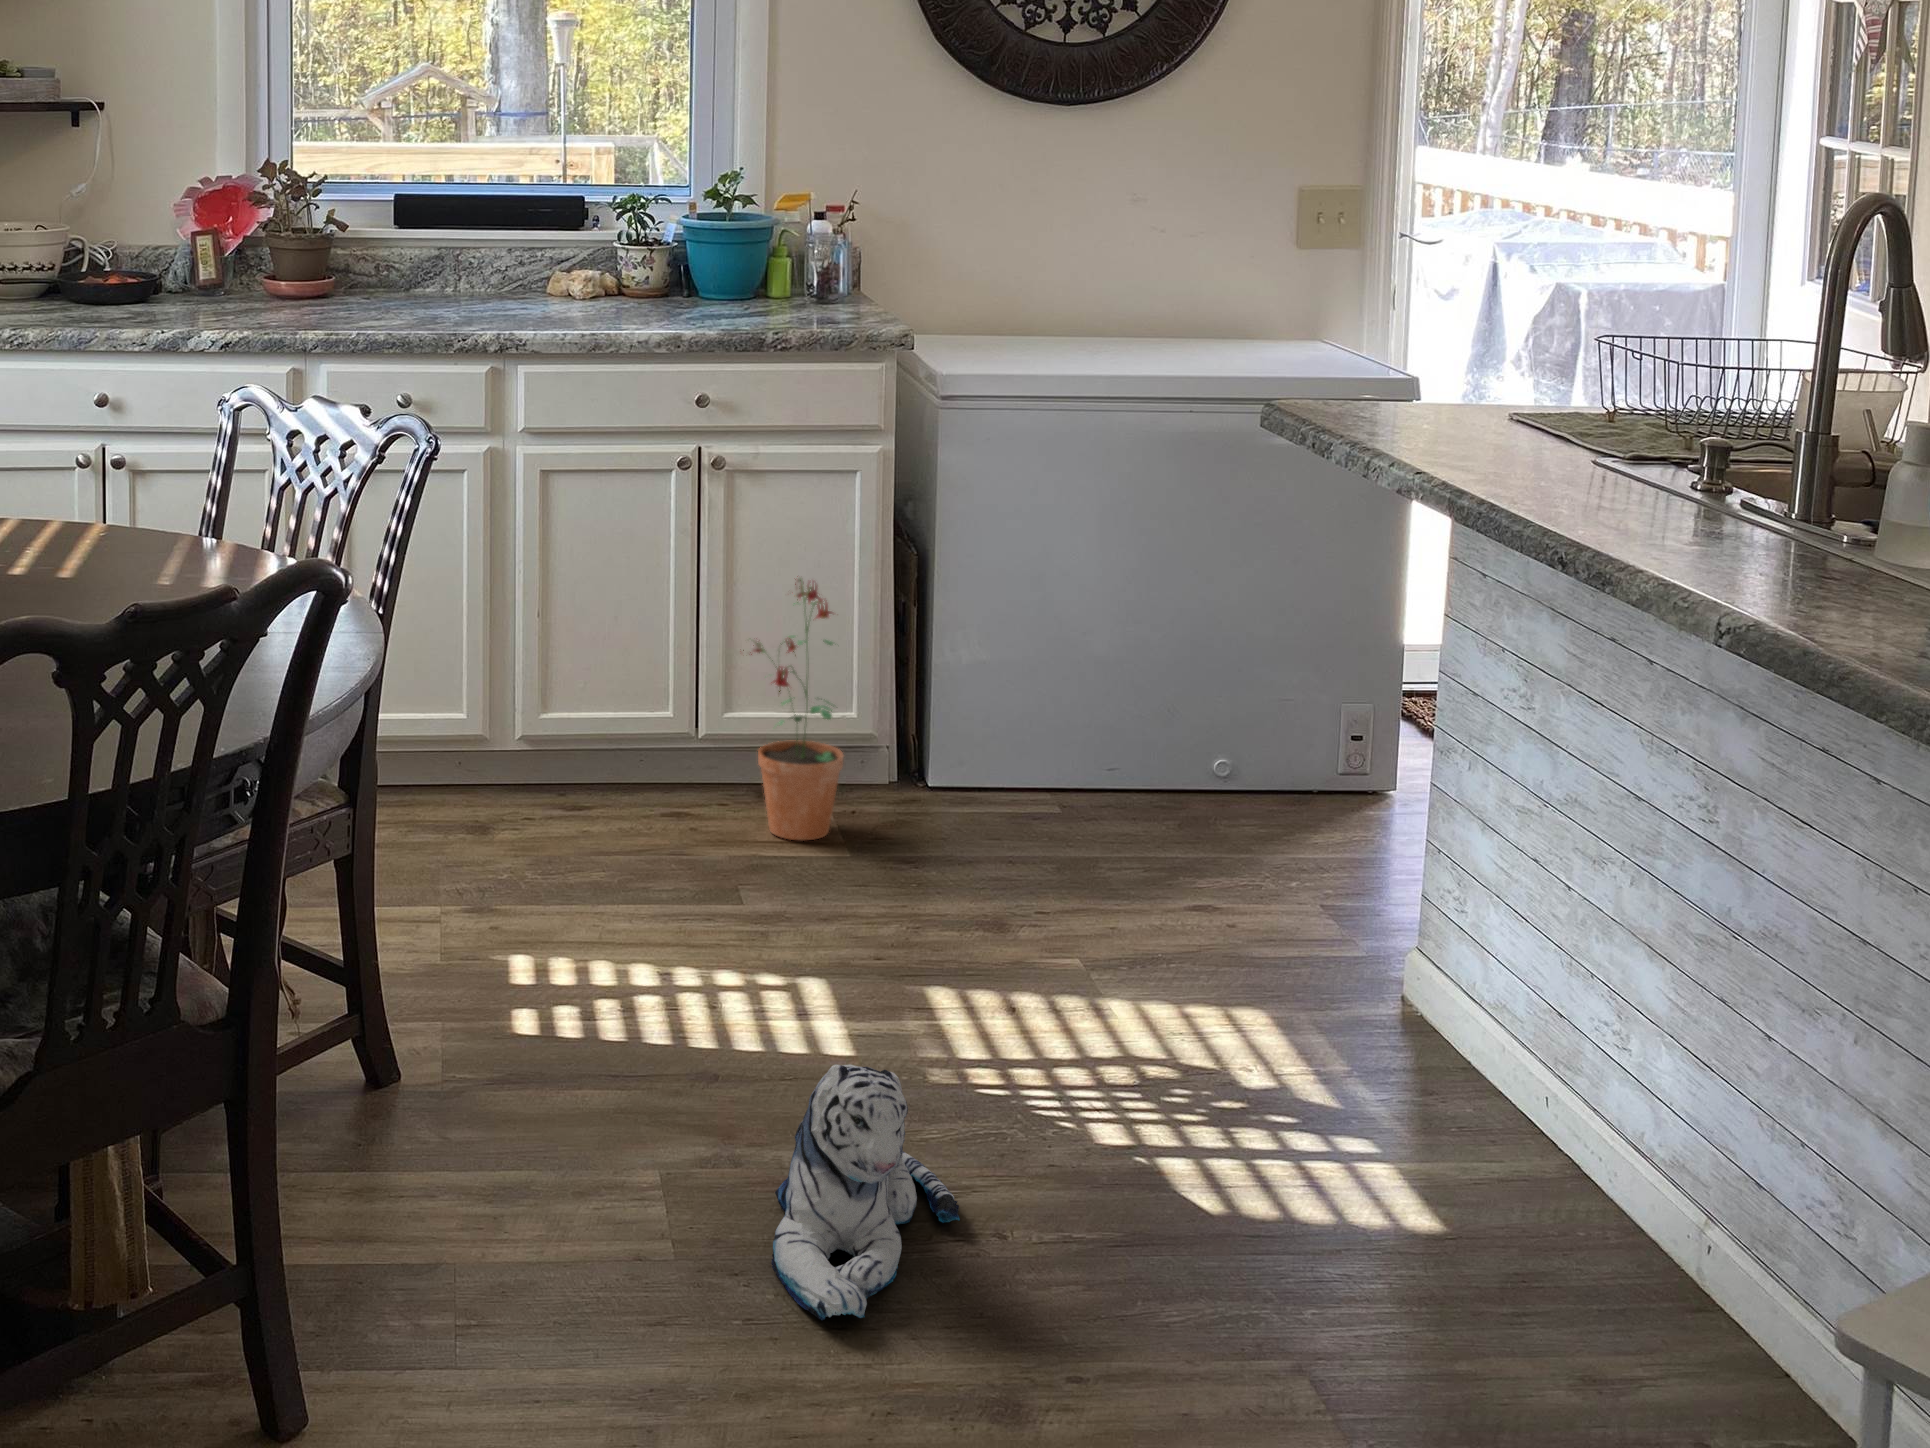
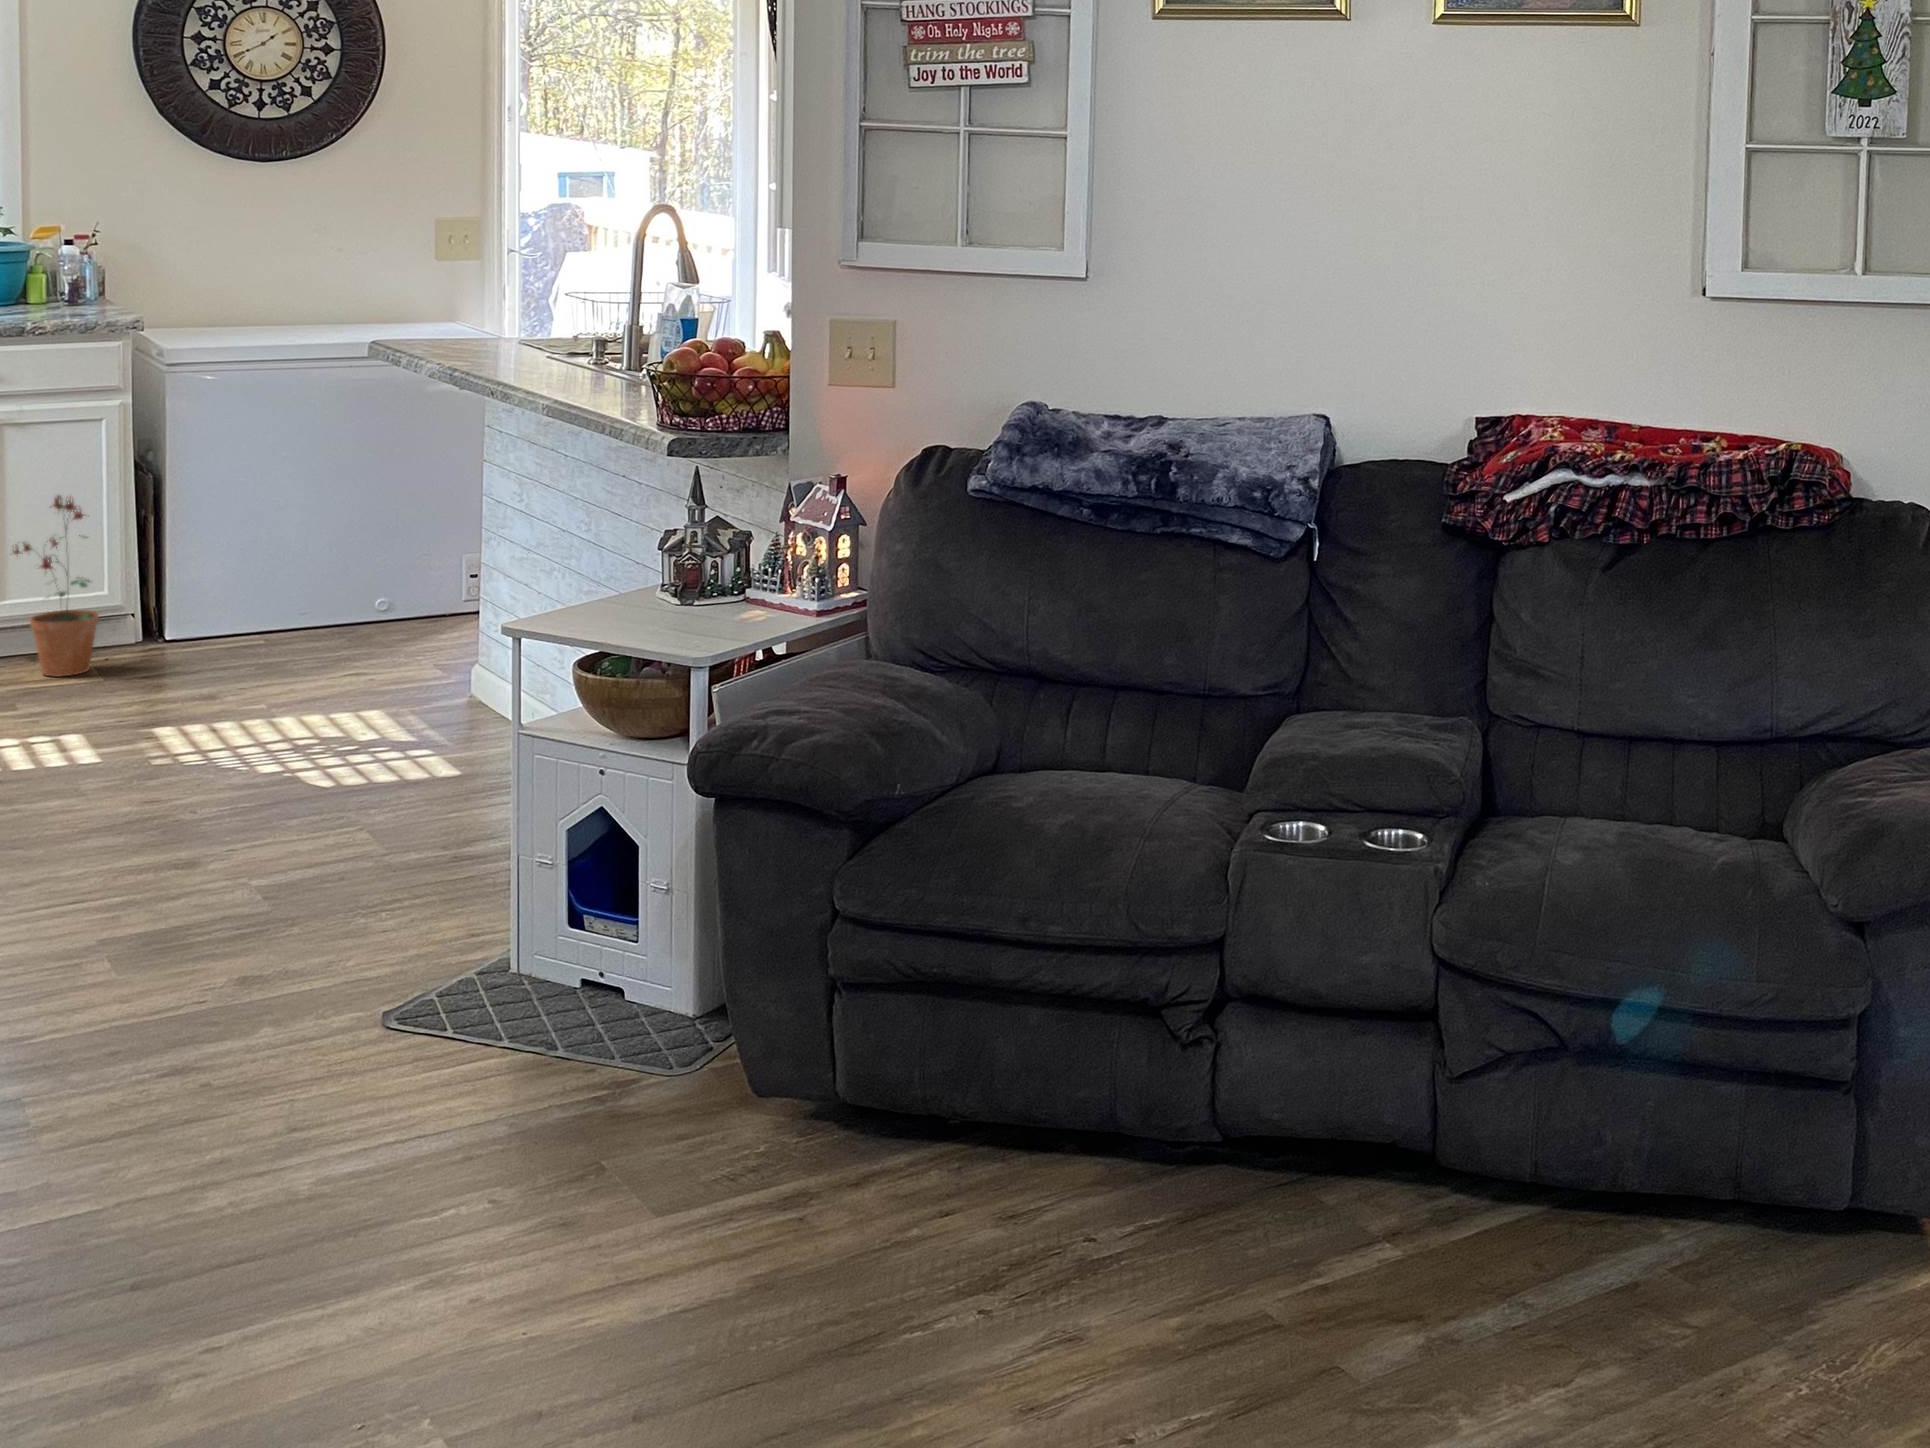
plush toy: present [771,1064,960,1320] -> none [43,728,167,859]

